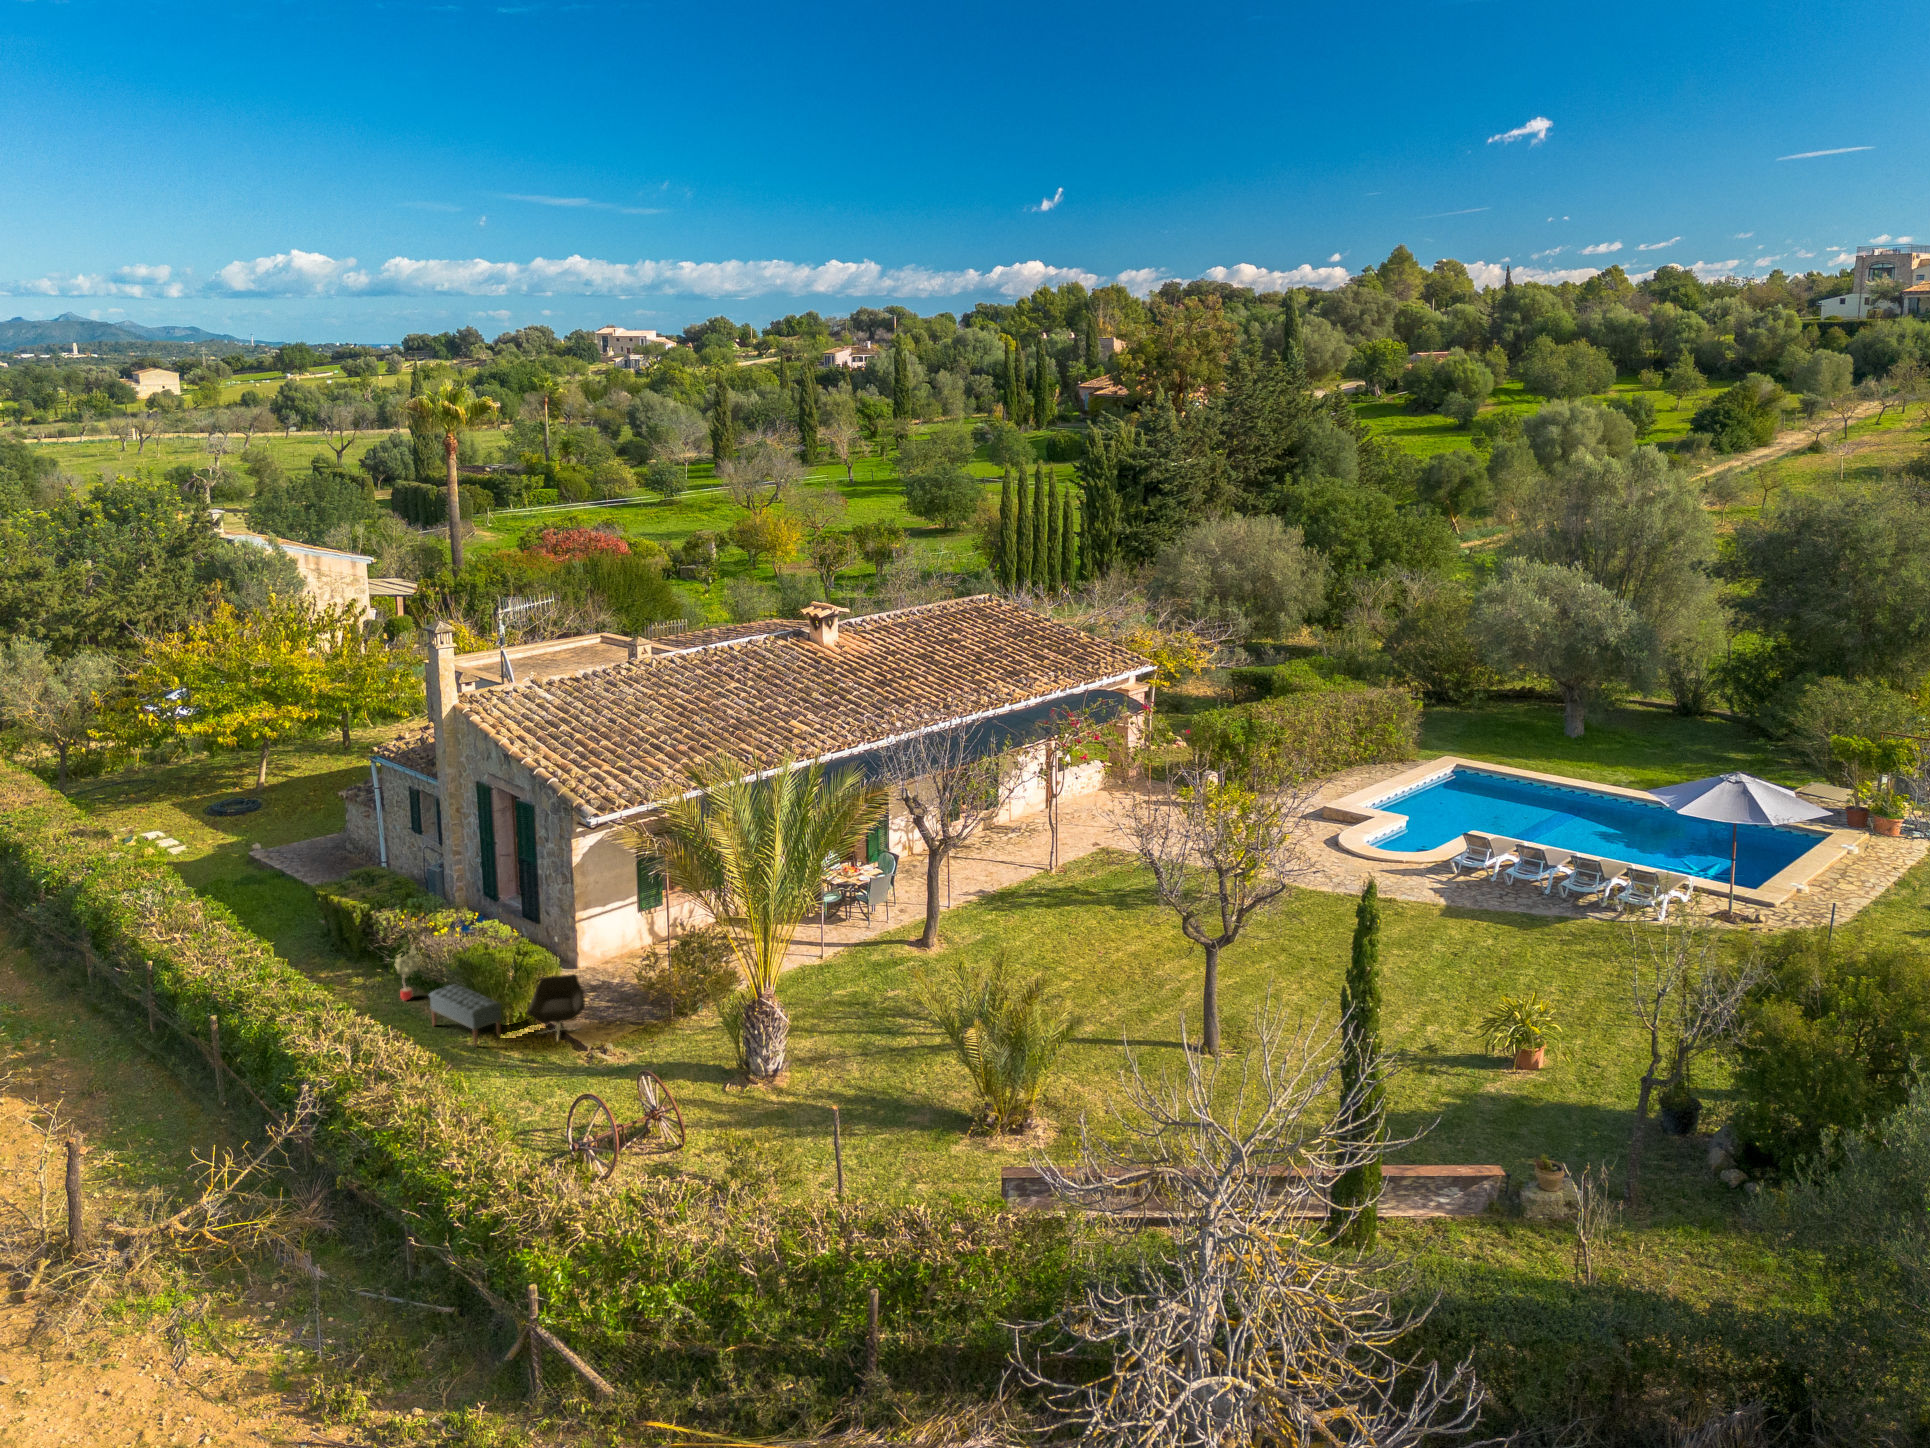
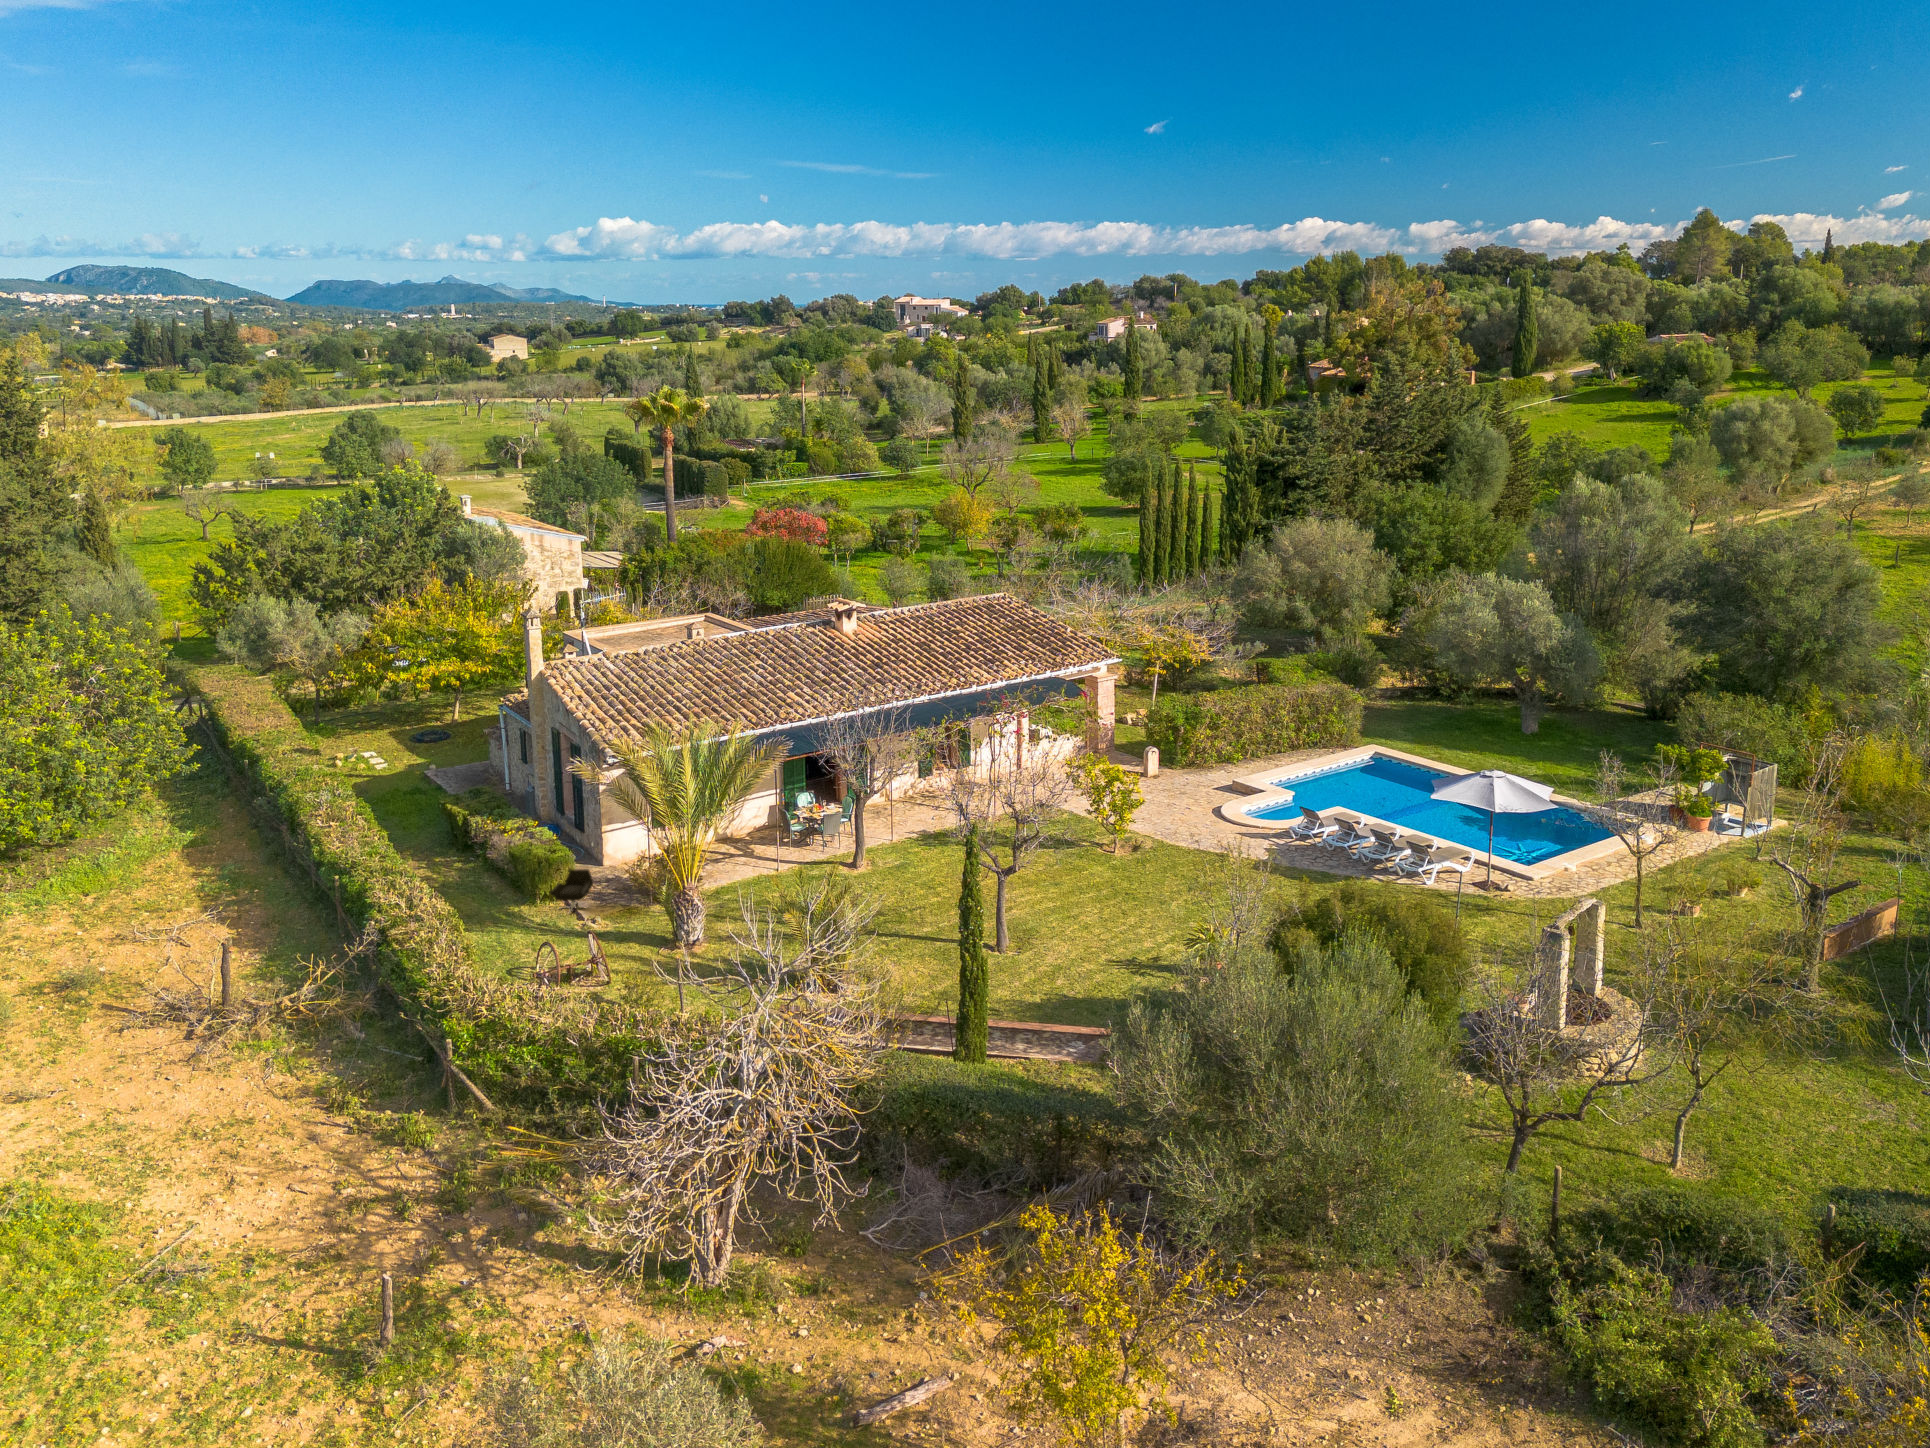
potted tree: present [395,946,425,1001] -> none [476,841,500,880]
bench: present [429,984,501,1046] -> none [492,870,535,913]

